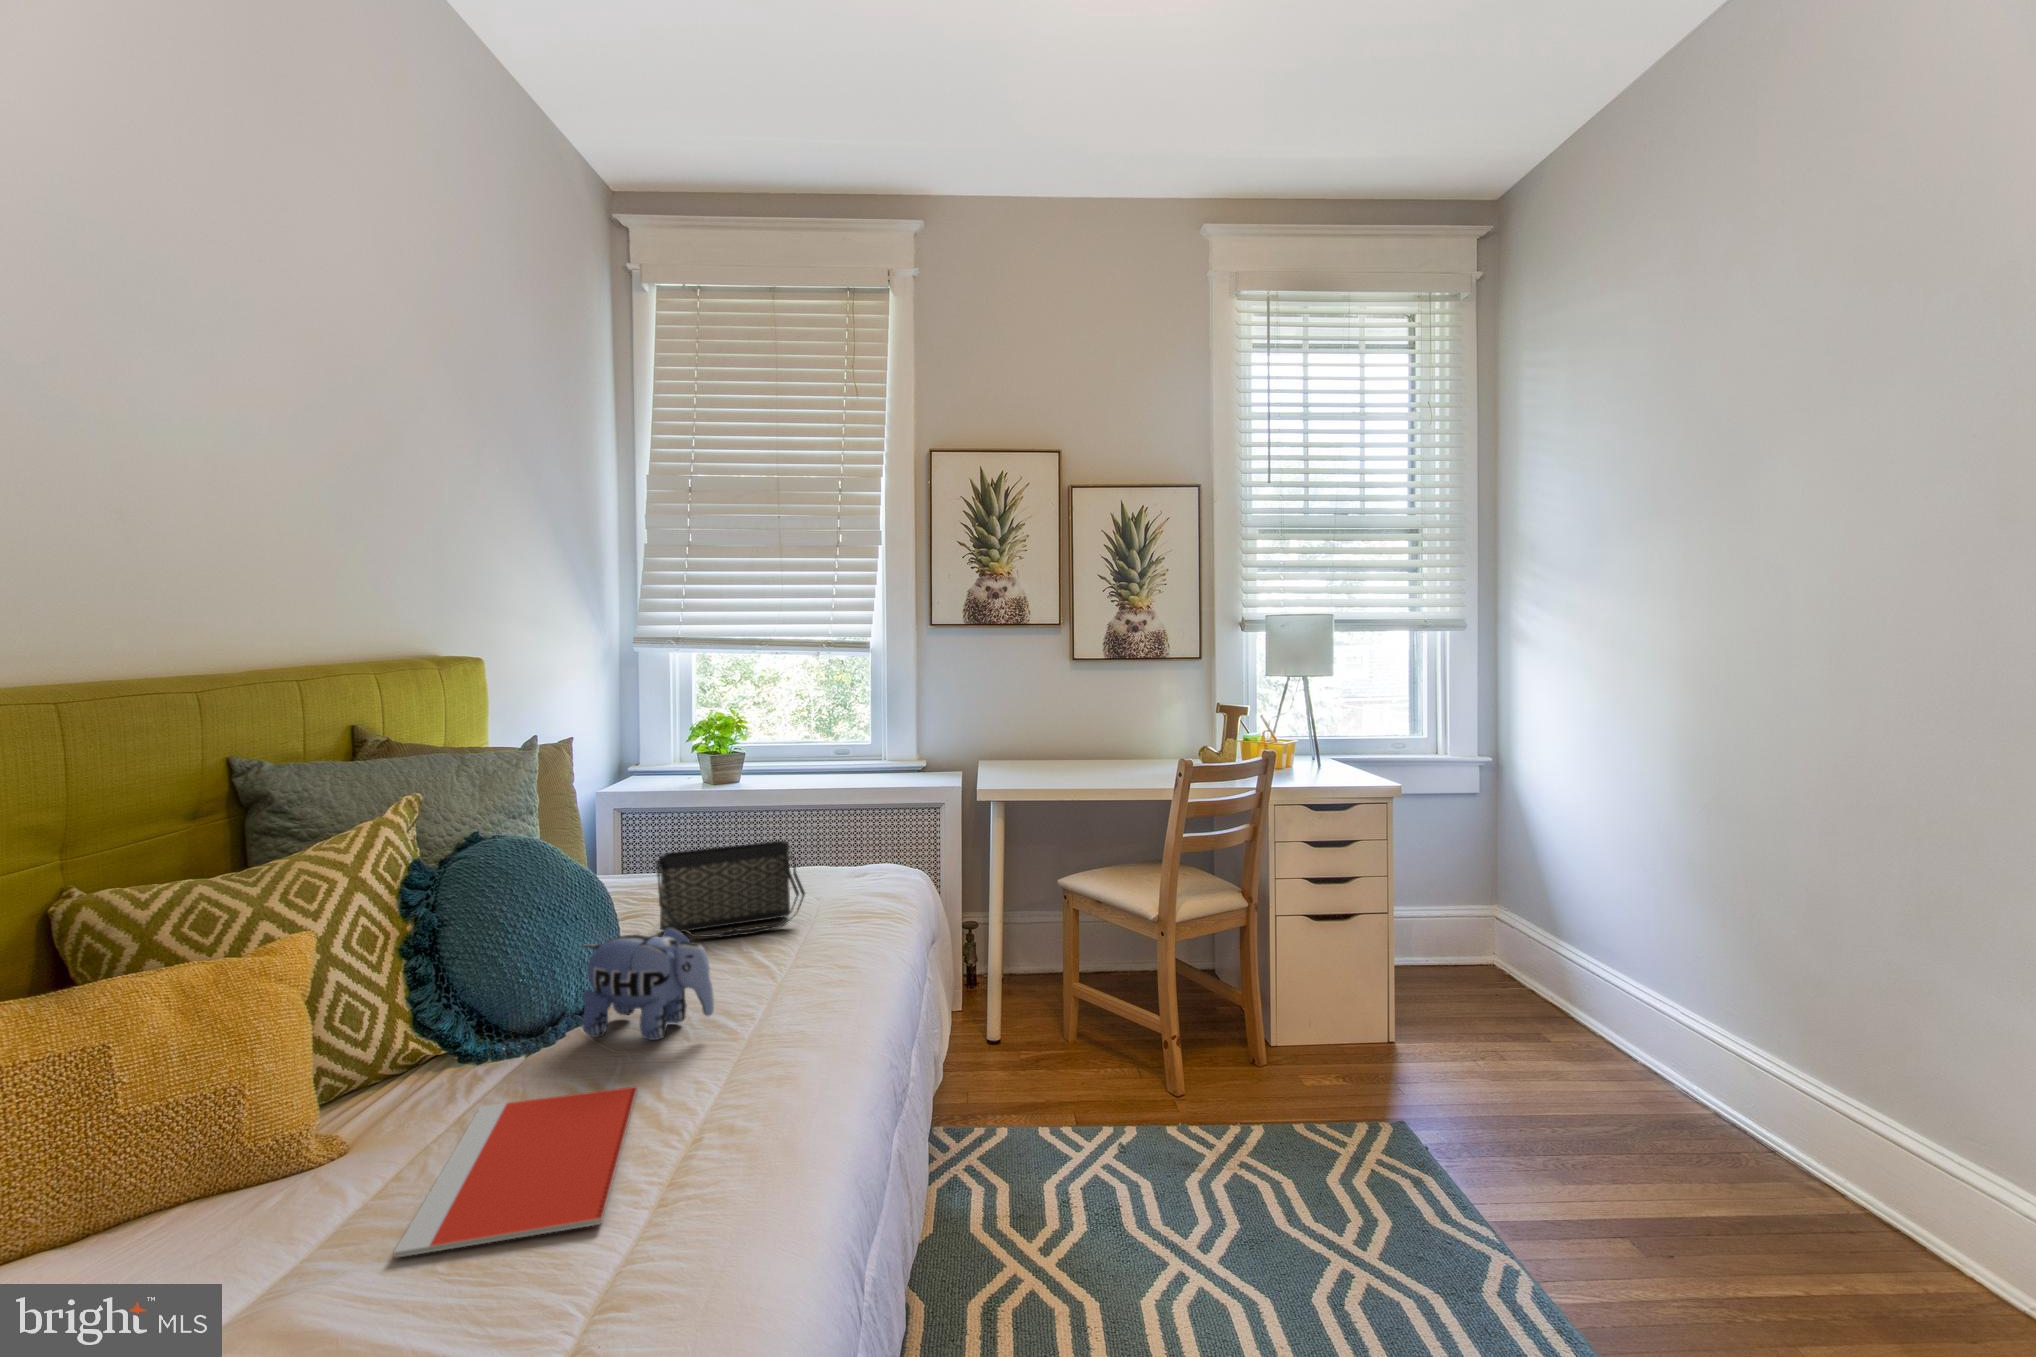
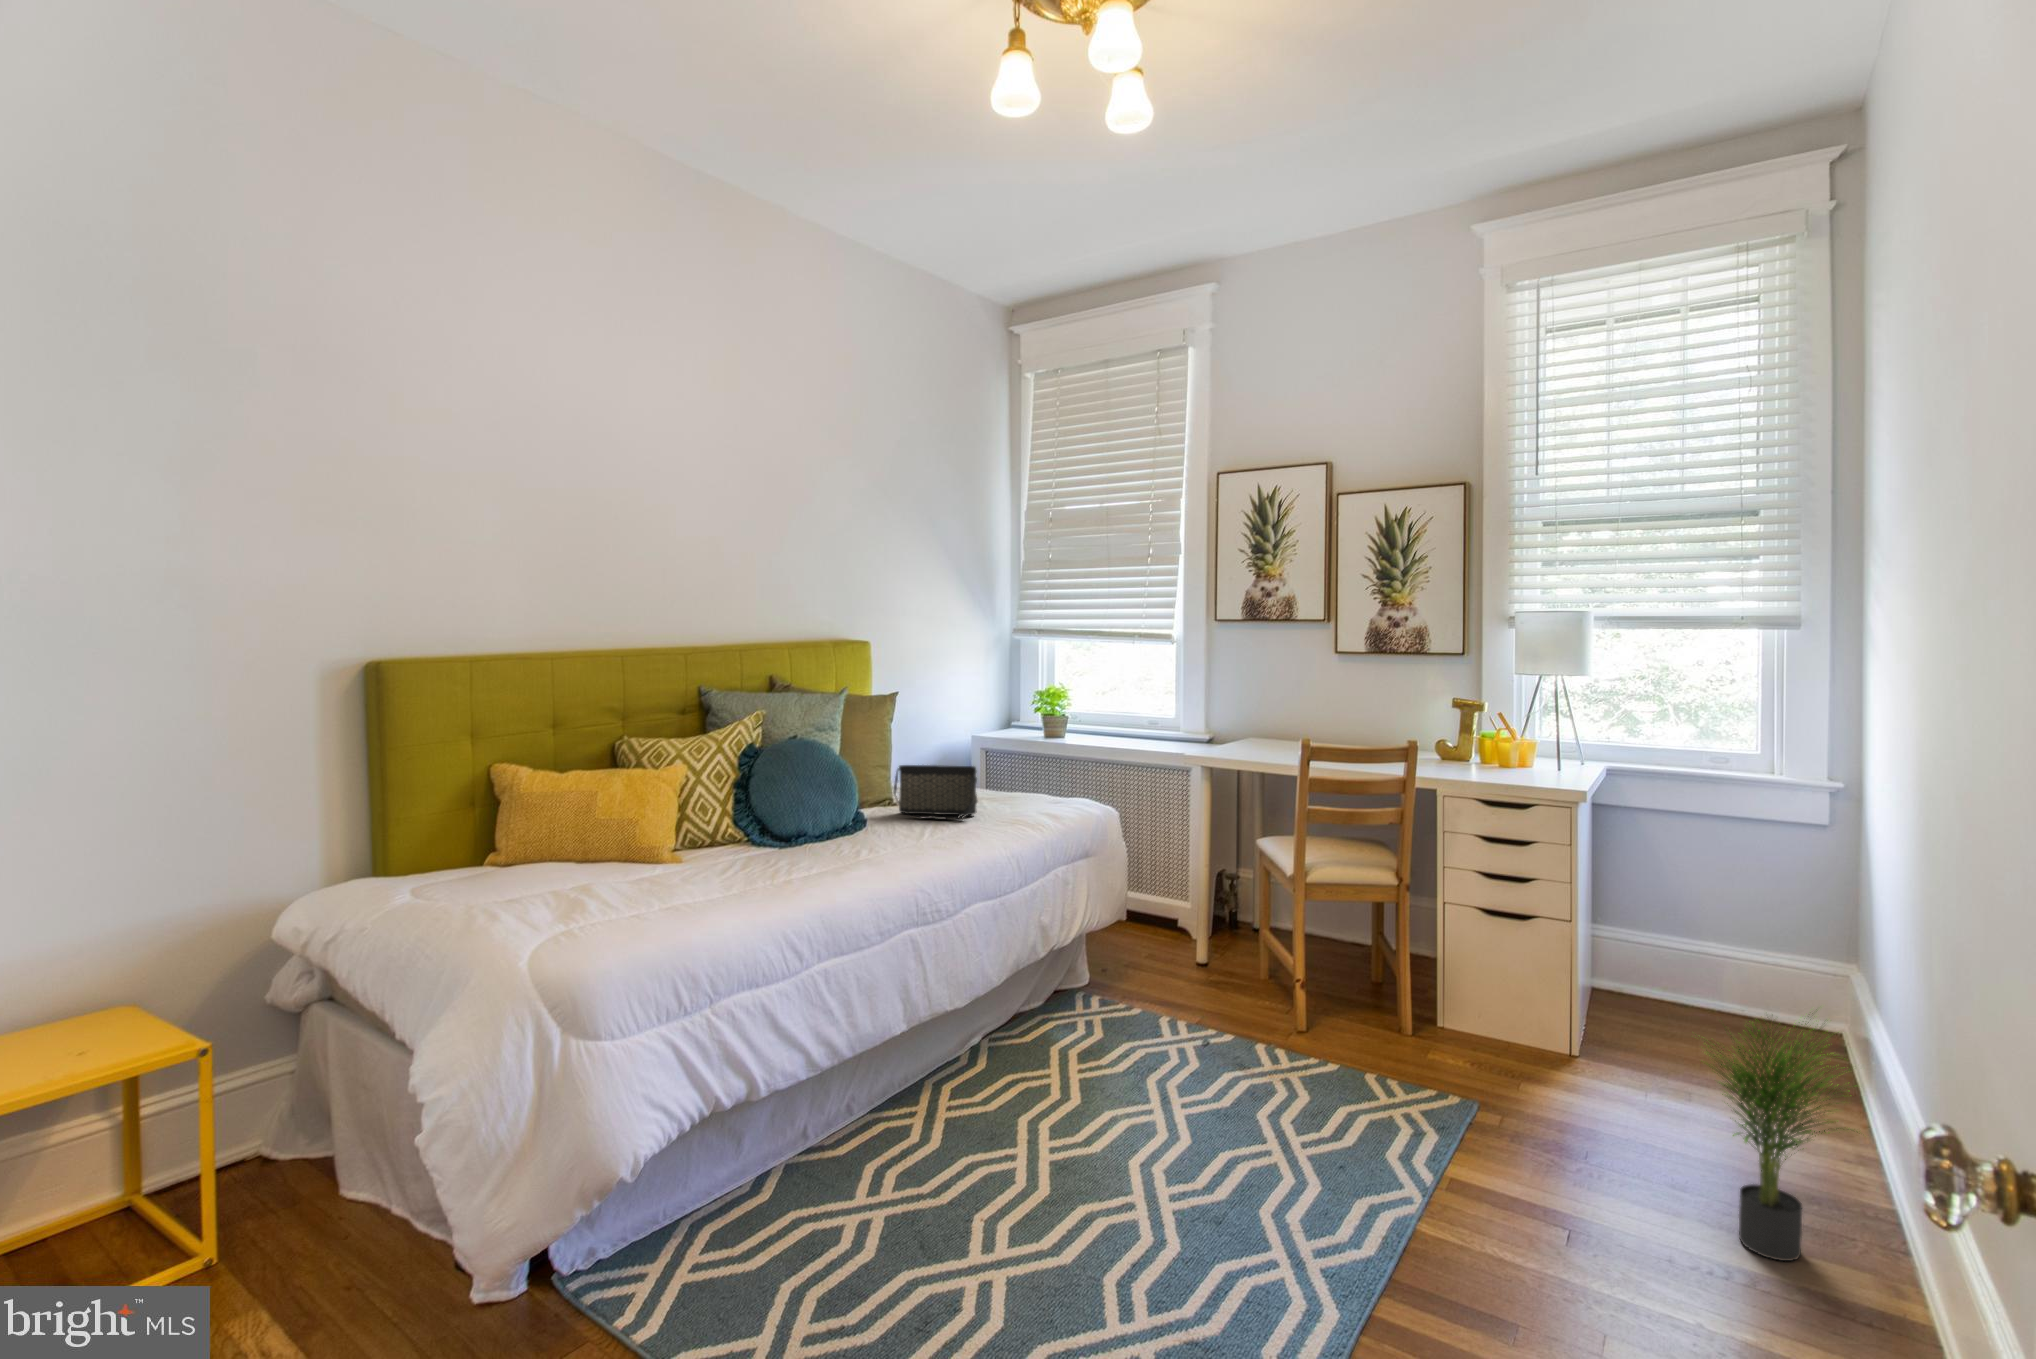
plush toy: present [582,925,714,1040] -> none [798,791,852,848]
potted plant: none [1714,974,1907,1229] -> present [1704,1019,1844,1261]
notebook: present [394,1086,638,1258] -> none [658,853,792,886]

